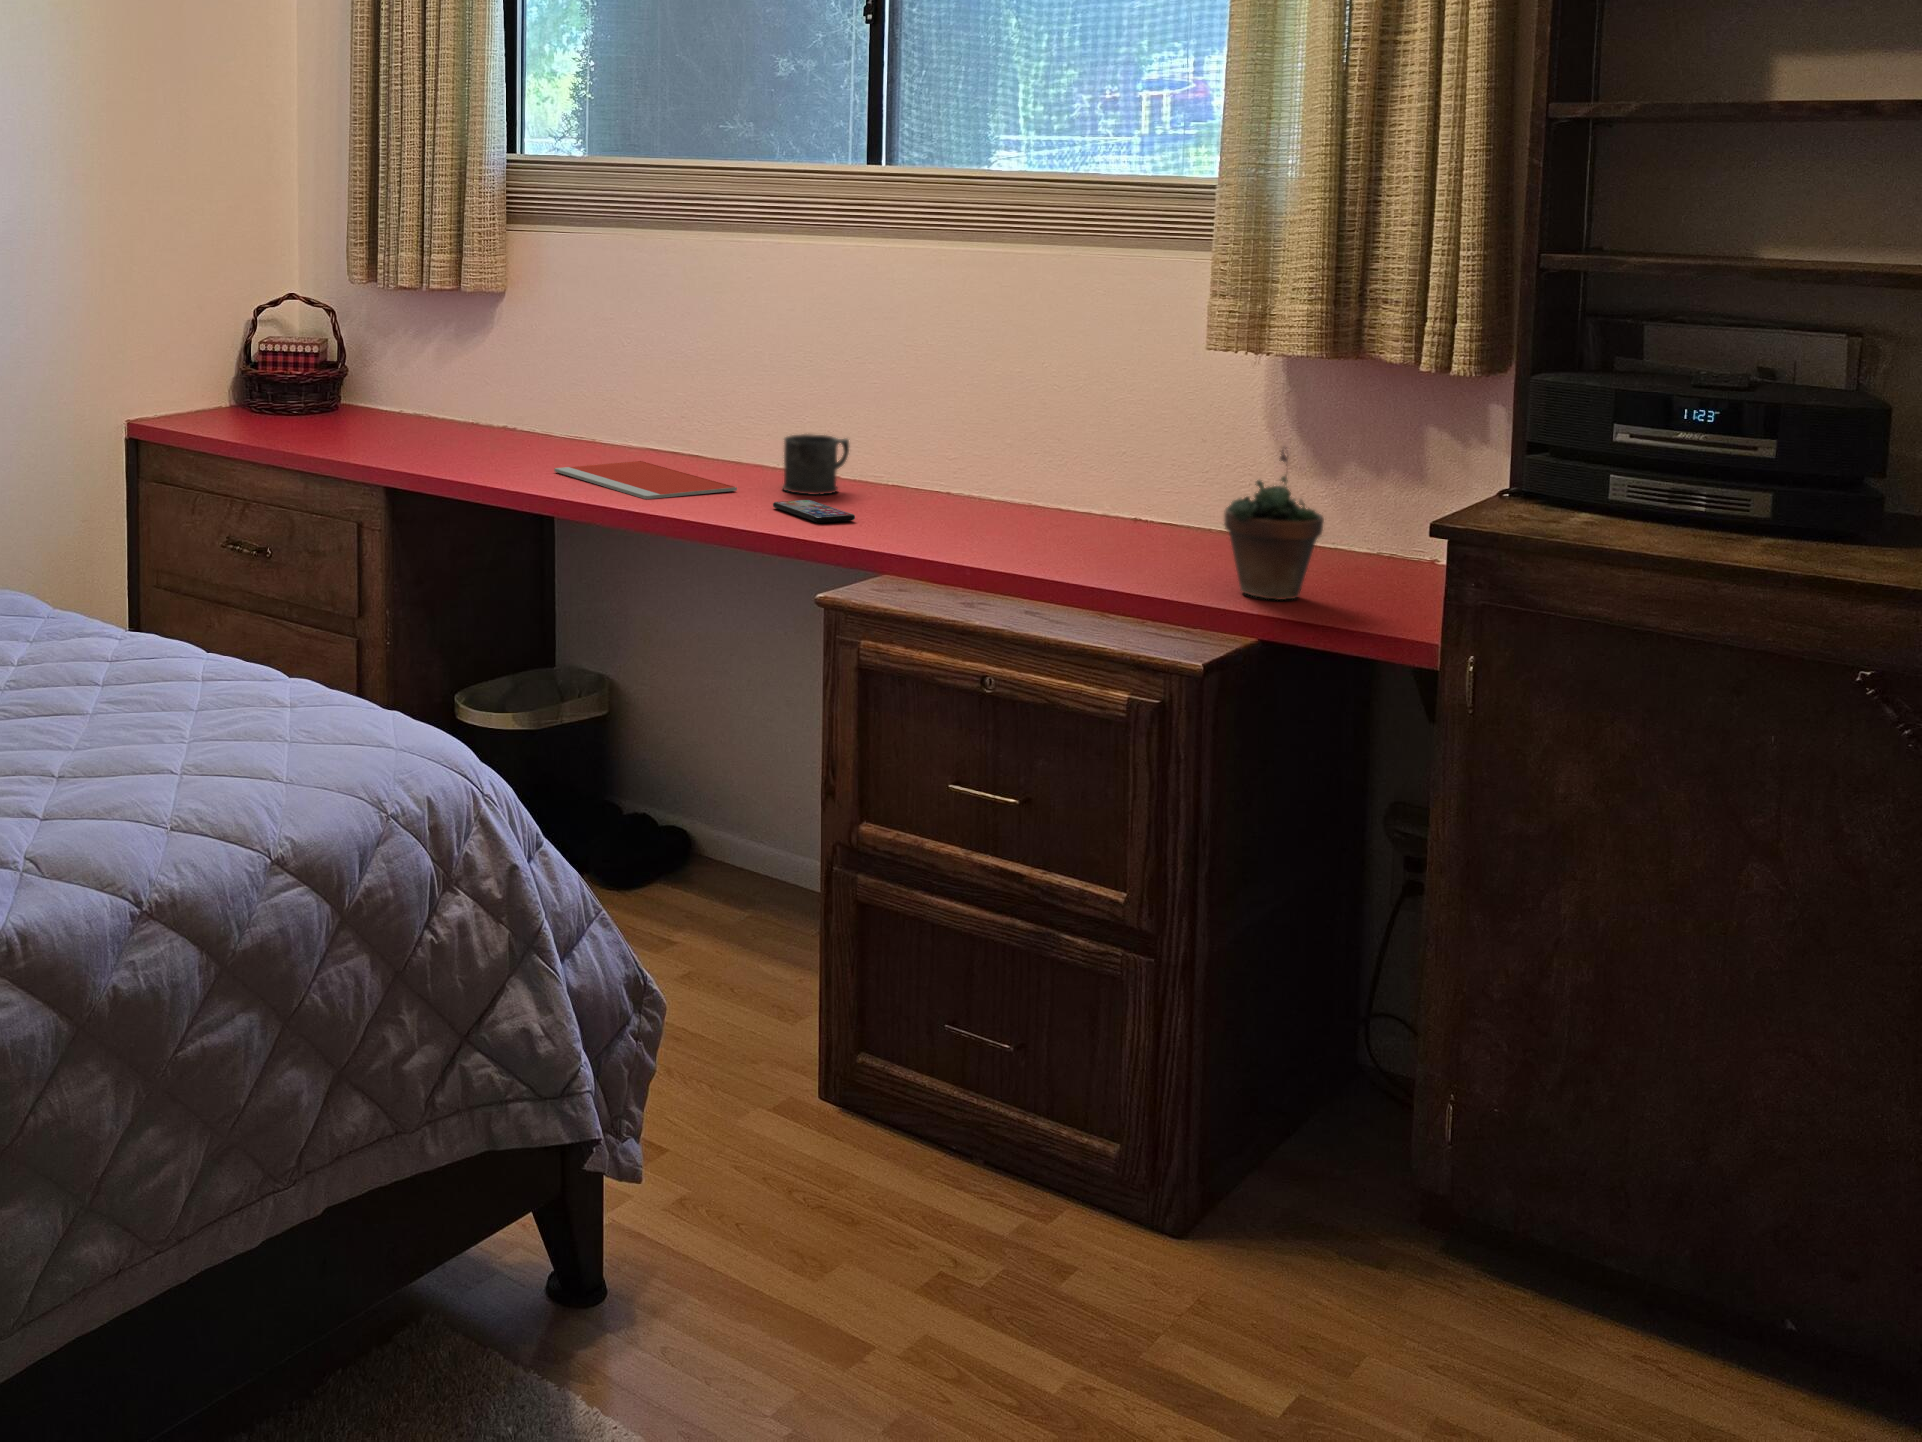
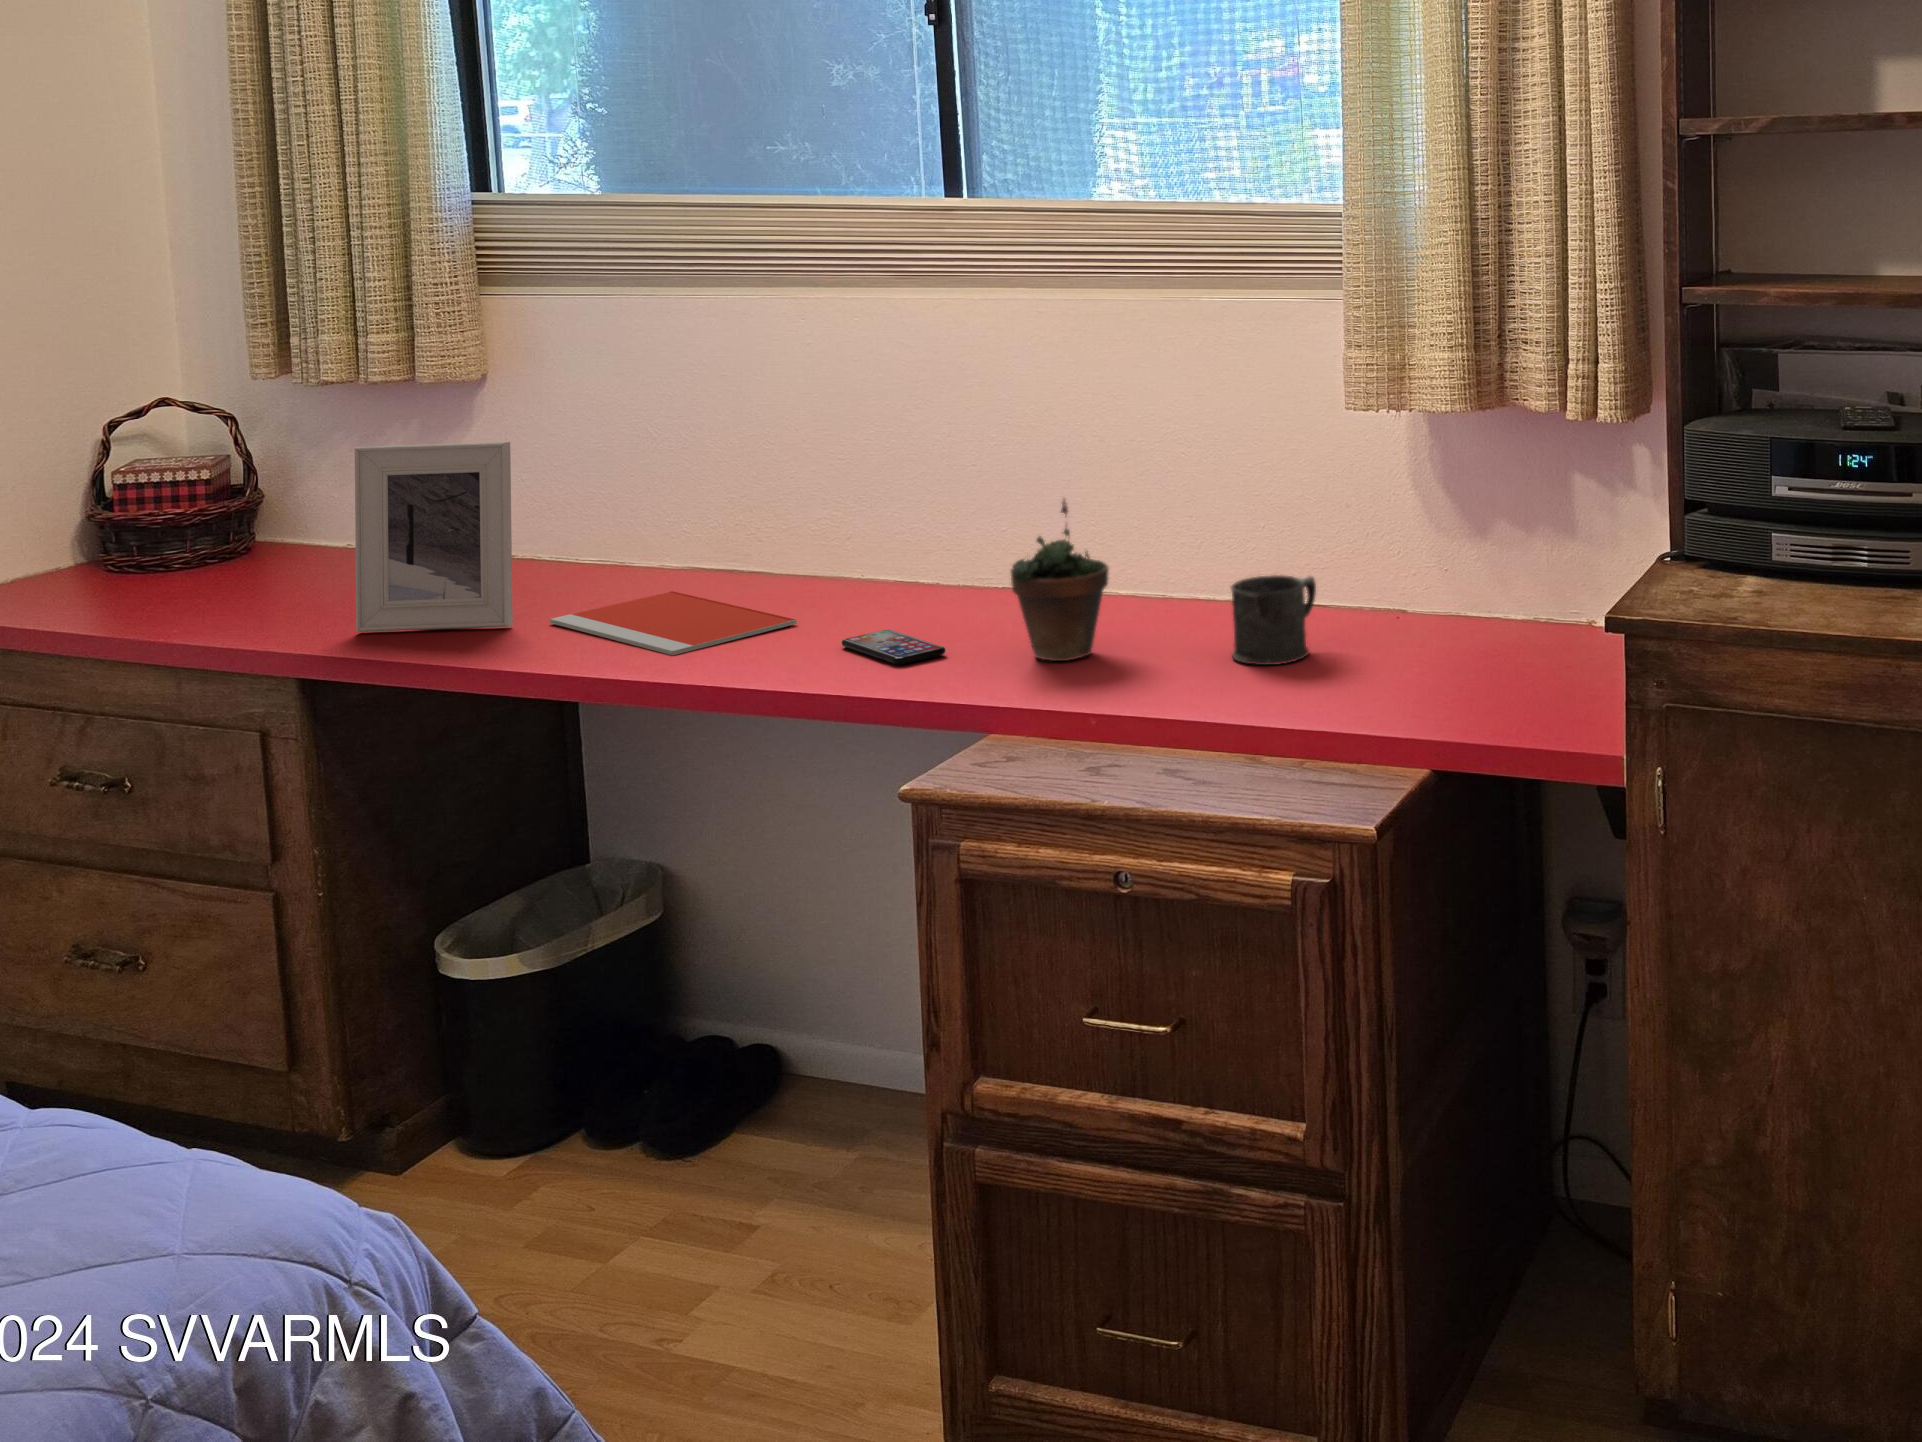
picture frame: none [422,328,536,470] -> present [355,442,513,632]
mug: present [782,434,849,495] -> present [1231,575,1316,665]
succulent plant: present [1224,448,1324,600] -> present [1011,500,1108,661]

